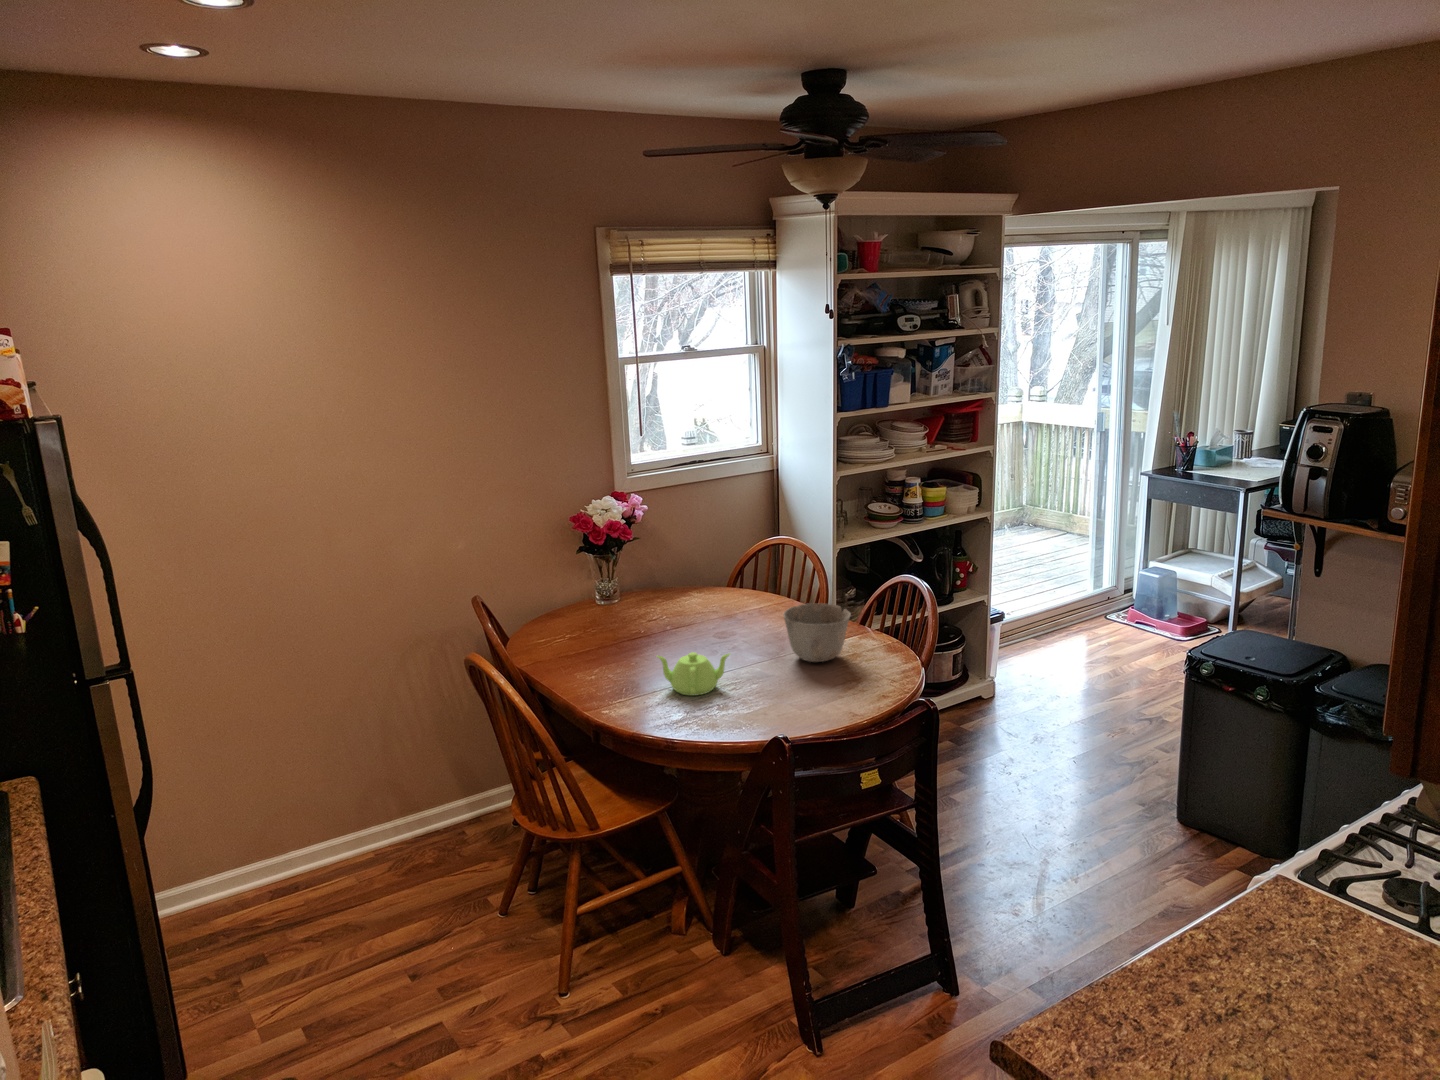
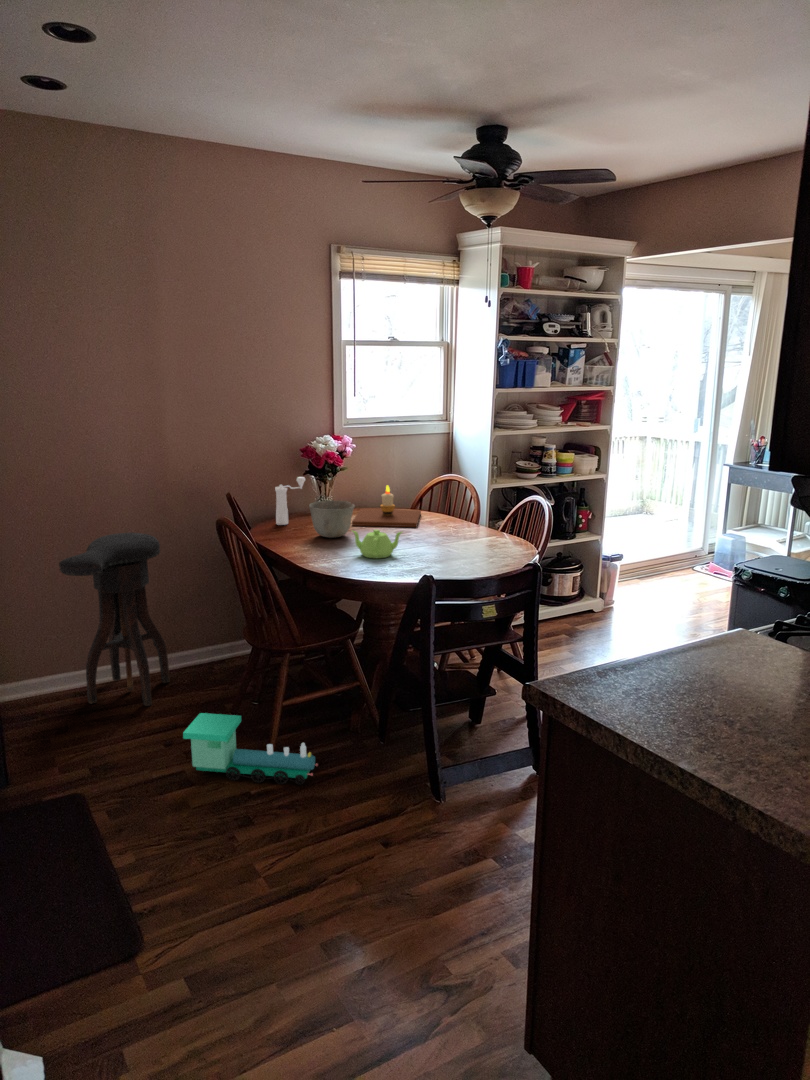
pepper mill: none [539,562,582,634] -> present [275,477,305,525]
candle: none [651,565,744,628] -> present [352,485,421,527]
ceramic bowl: present [784,603,851,662] -> present [309,500,354,538]
stool: none [237,665,406,916] -> present [59,533,170,706]
toy train: none [436,946,632,1048] -> present [183,713,318,784]

